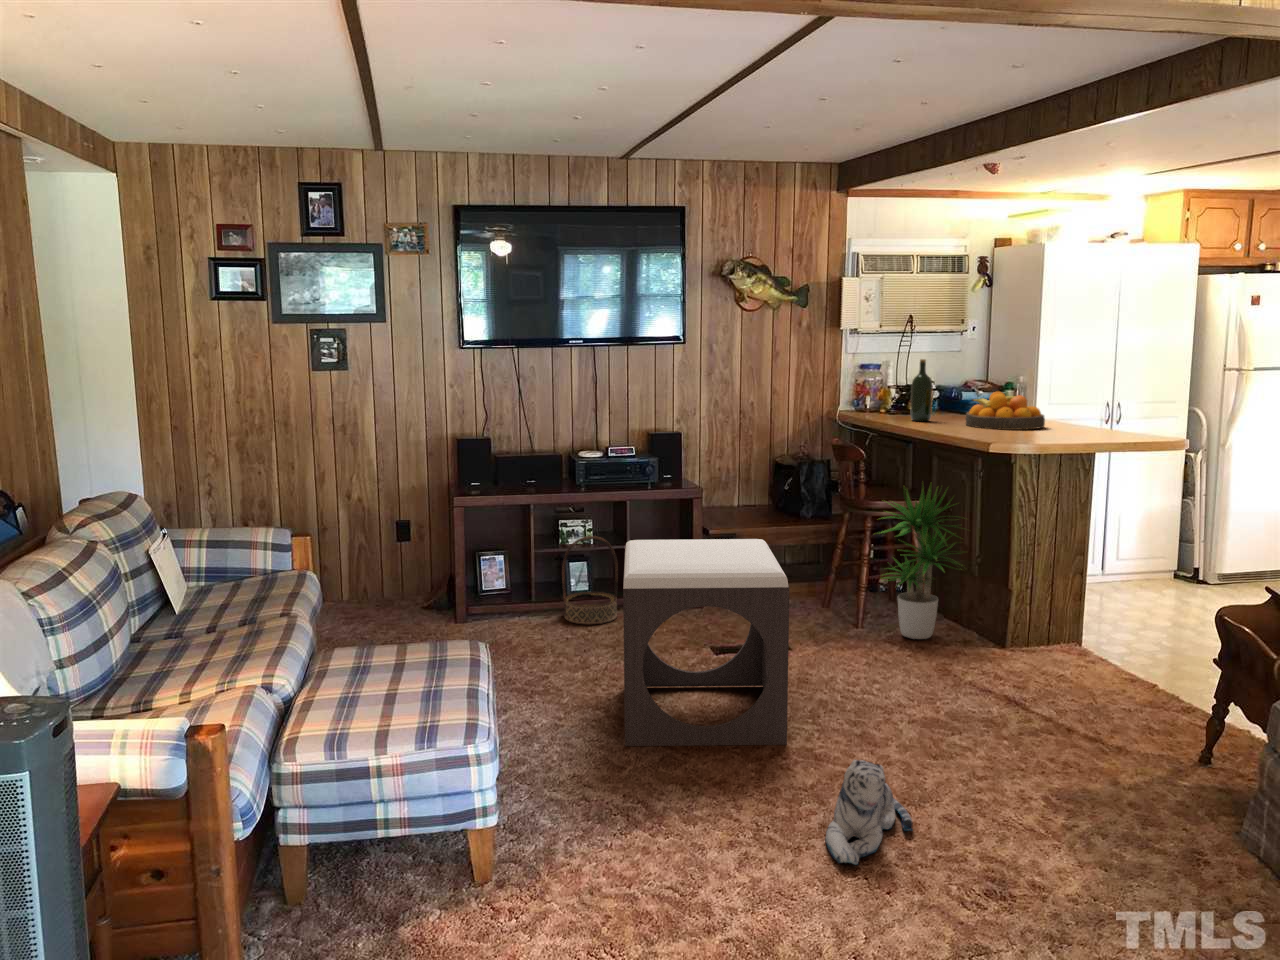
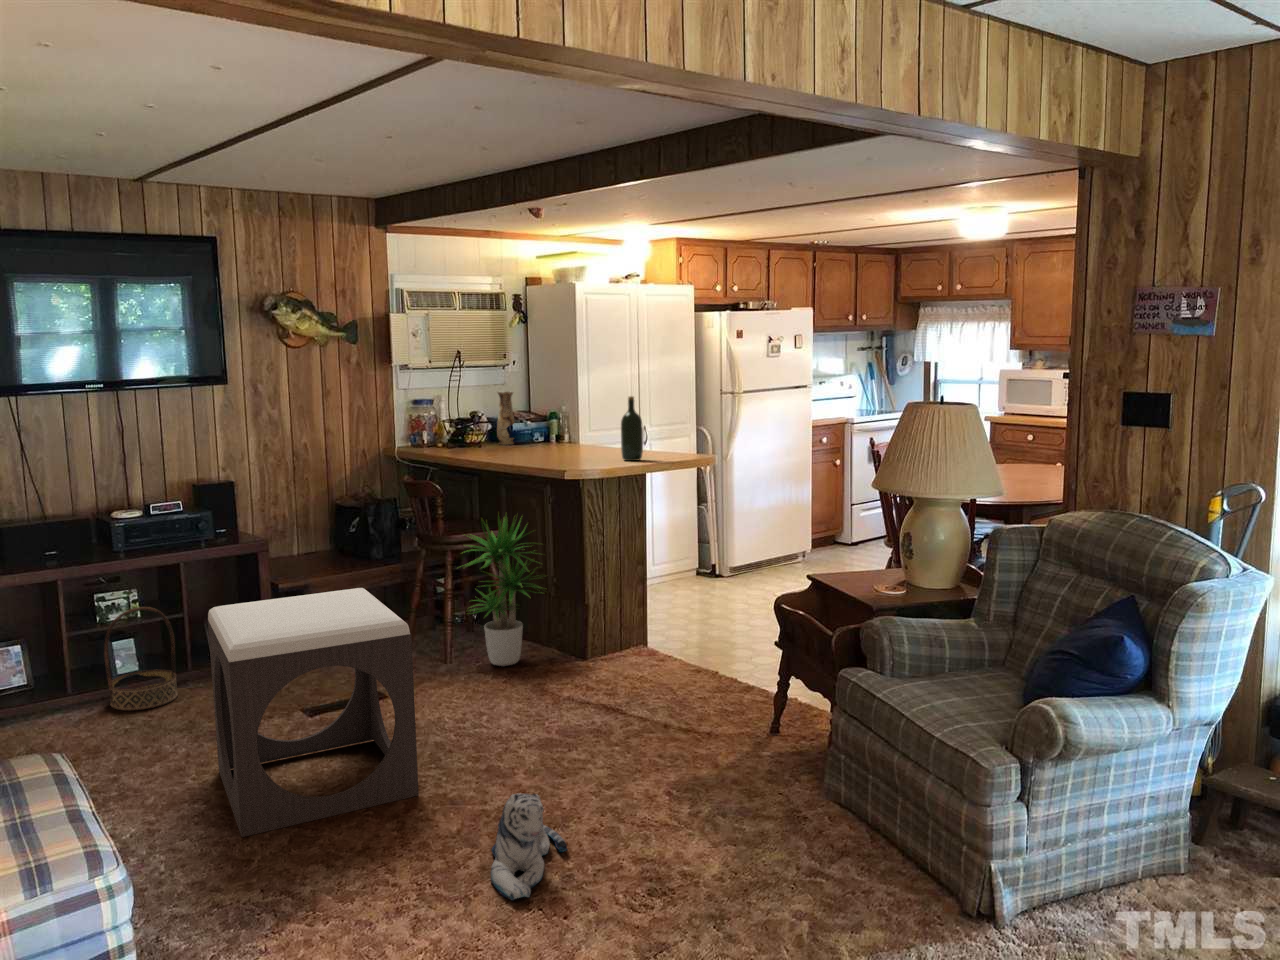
vase: none [943,358,965,414] -> present [497,391,514,445]
wine bottle: present [911,359,933,421] -> present [621,396,643,461]
fruit bowl: present [966,392,1045,430] -> none [528,422,597,458]

